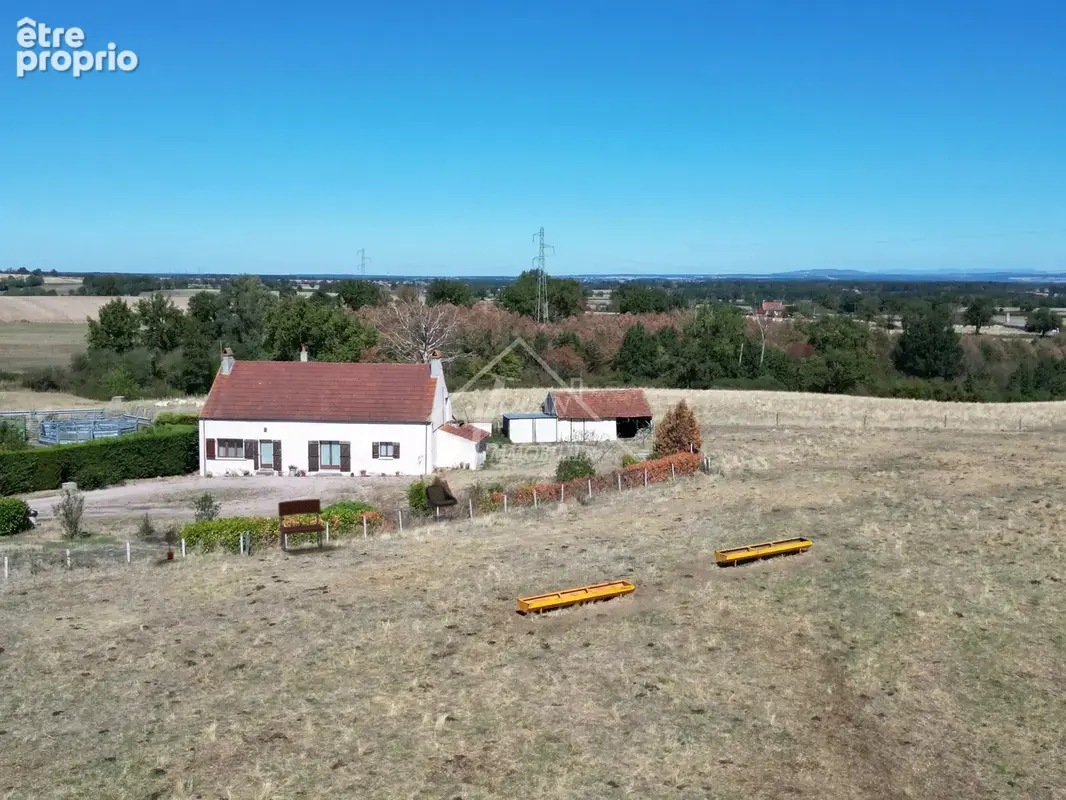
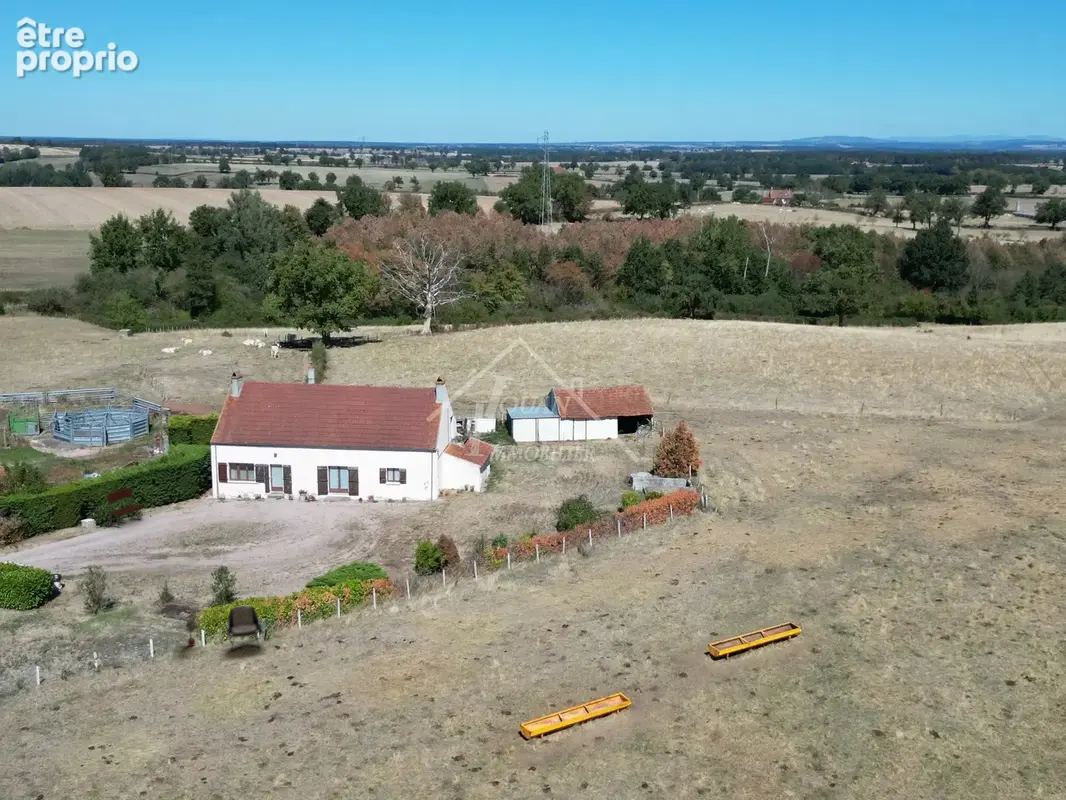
lounge chair: present [424,485,458,518] -> present [227,605,261,644]
bench: present [278,499,325,551] -> present [107,487,143,527]

